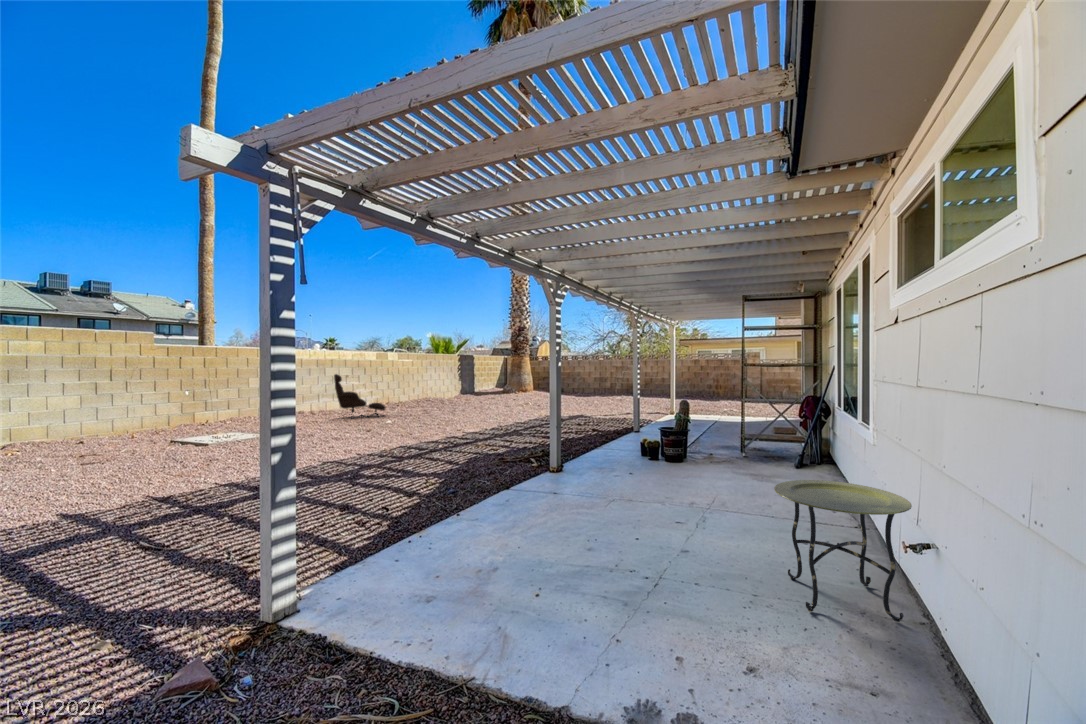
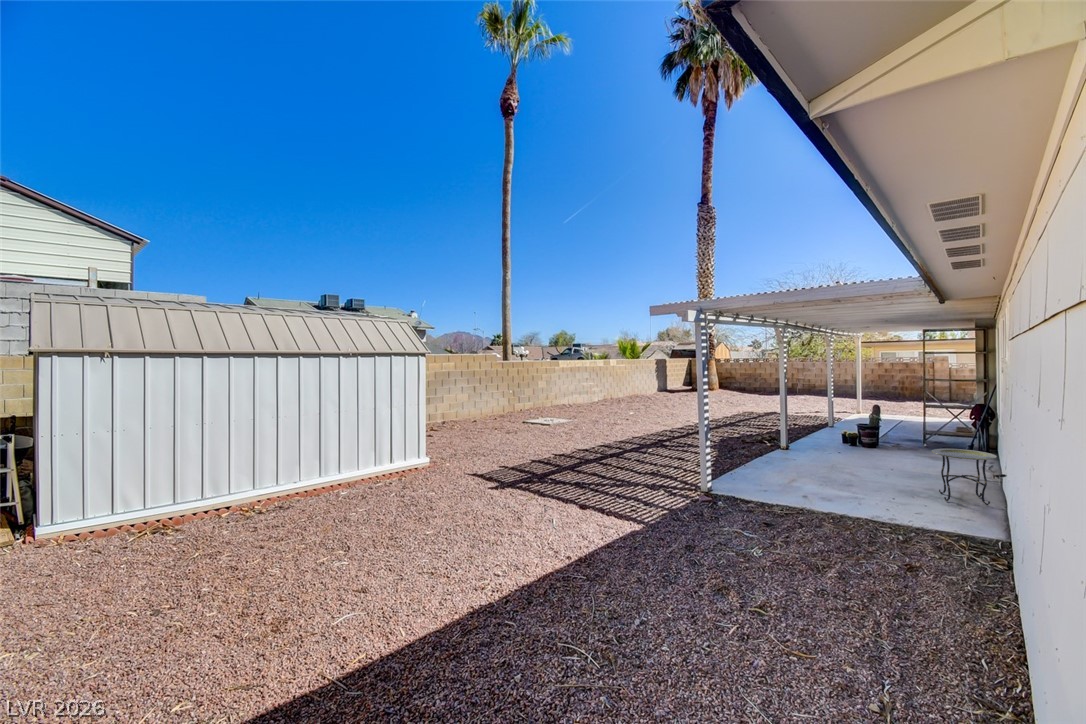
lounge chair: present [334,374,385,419] -> none [578,379,616,413]

